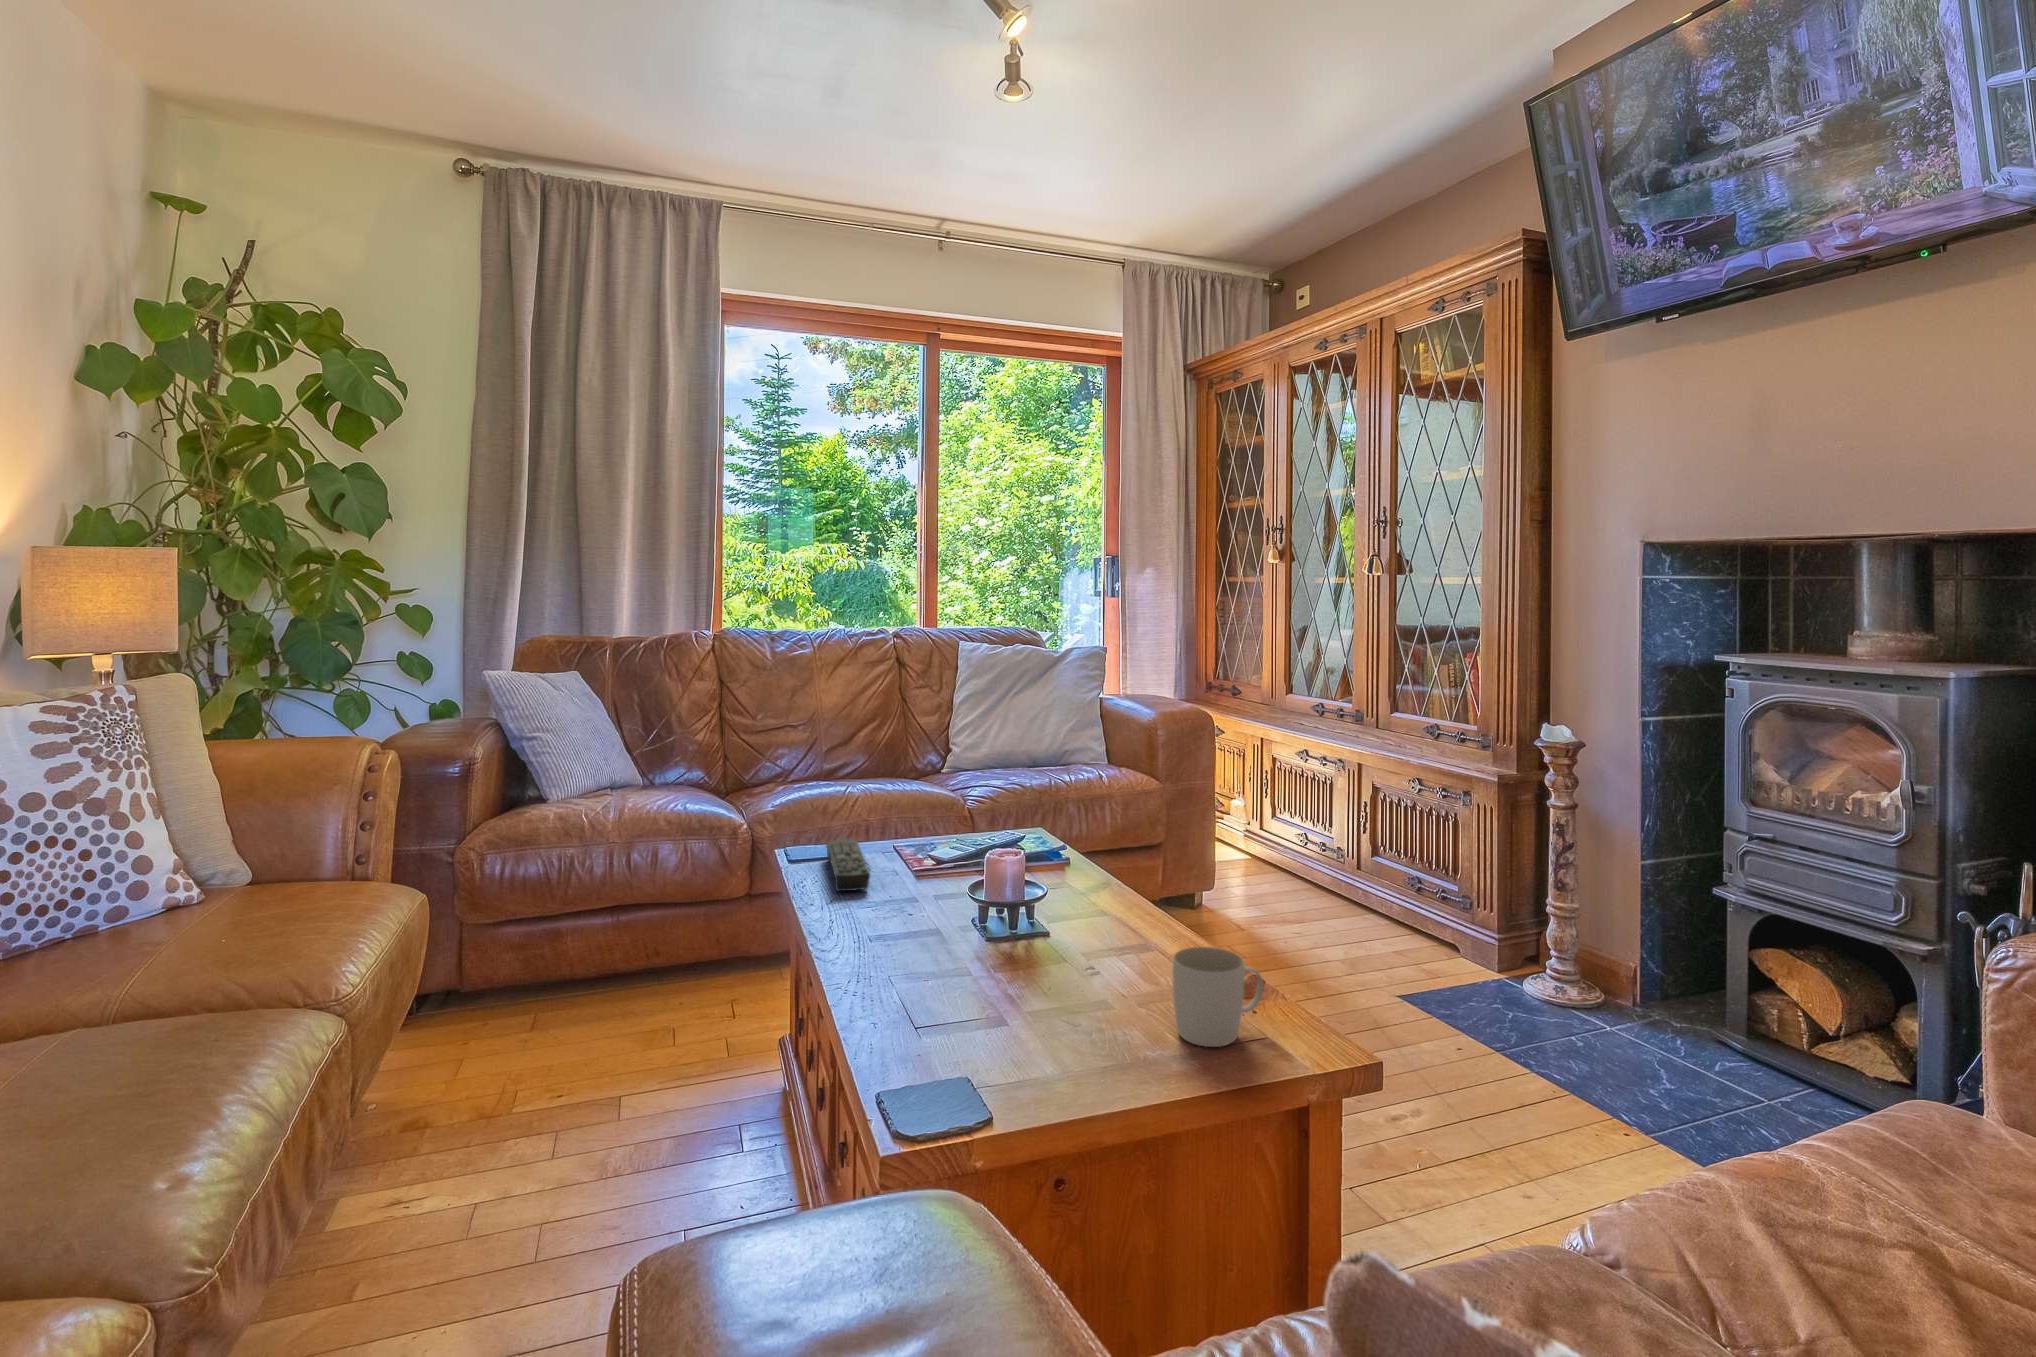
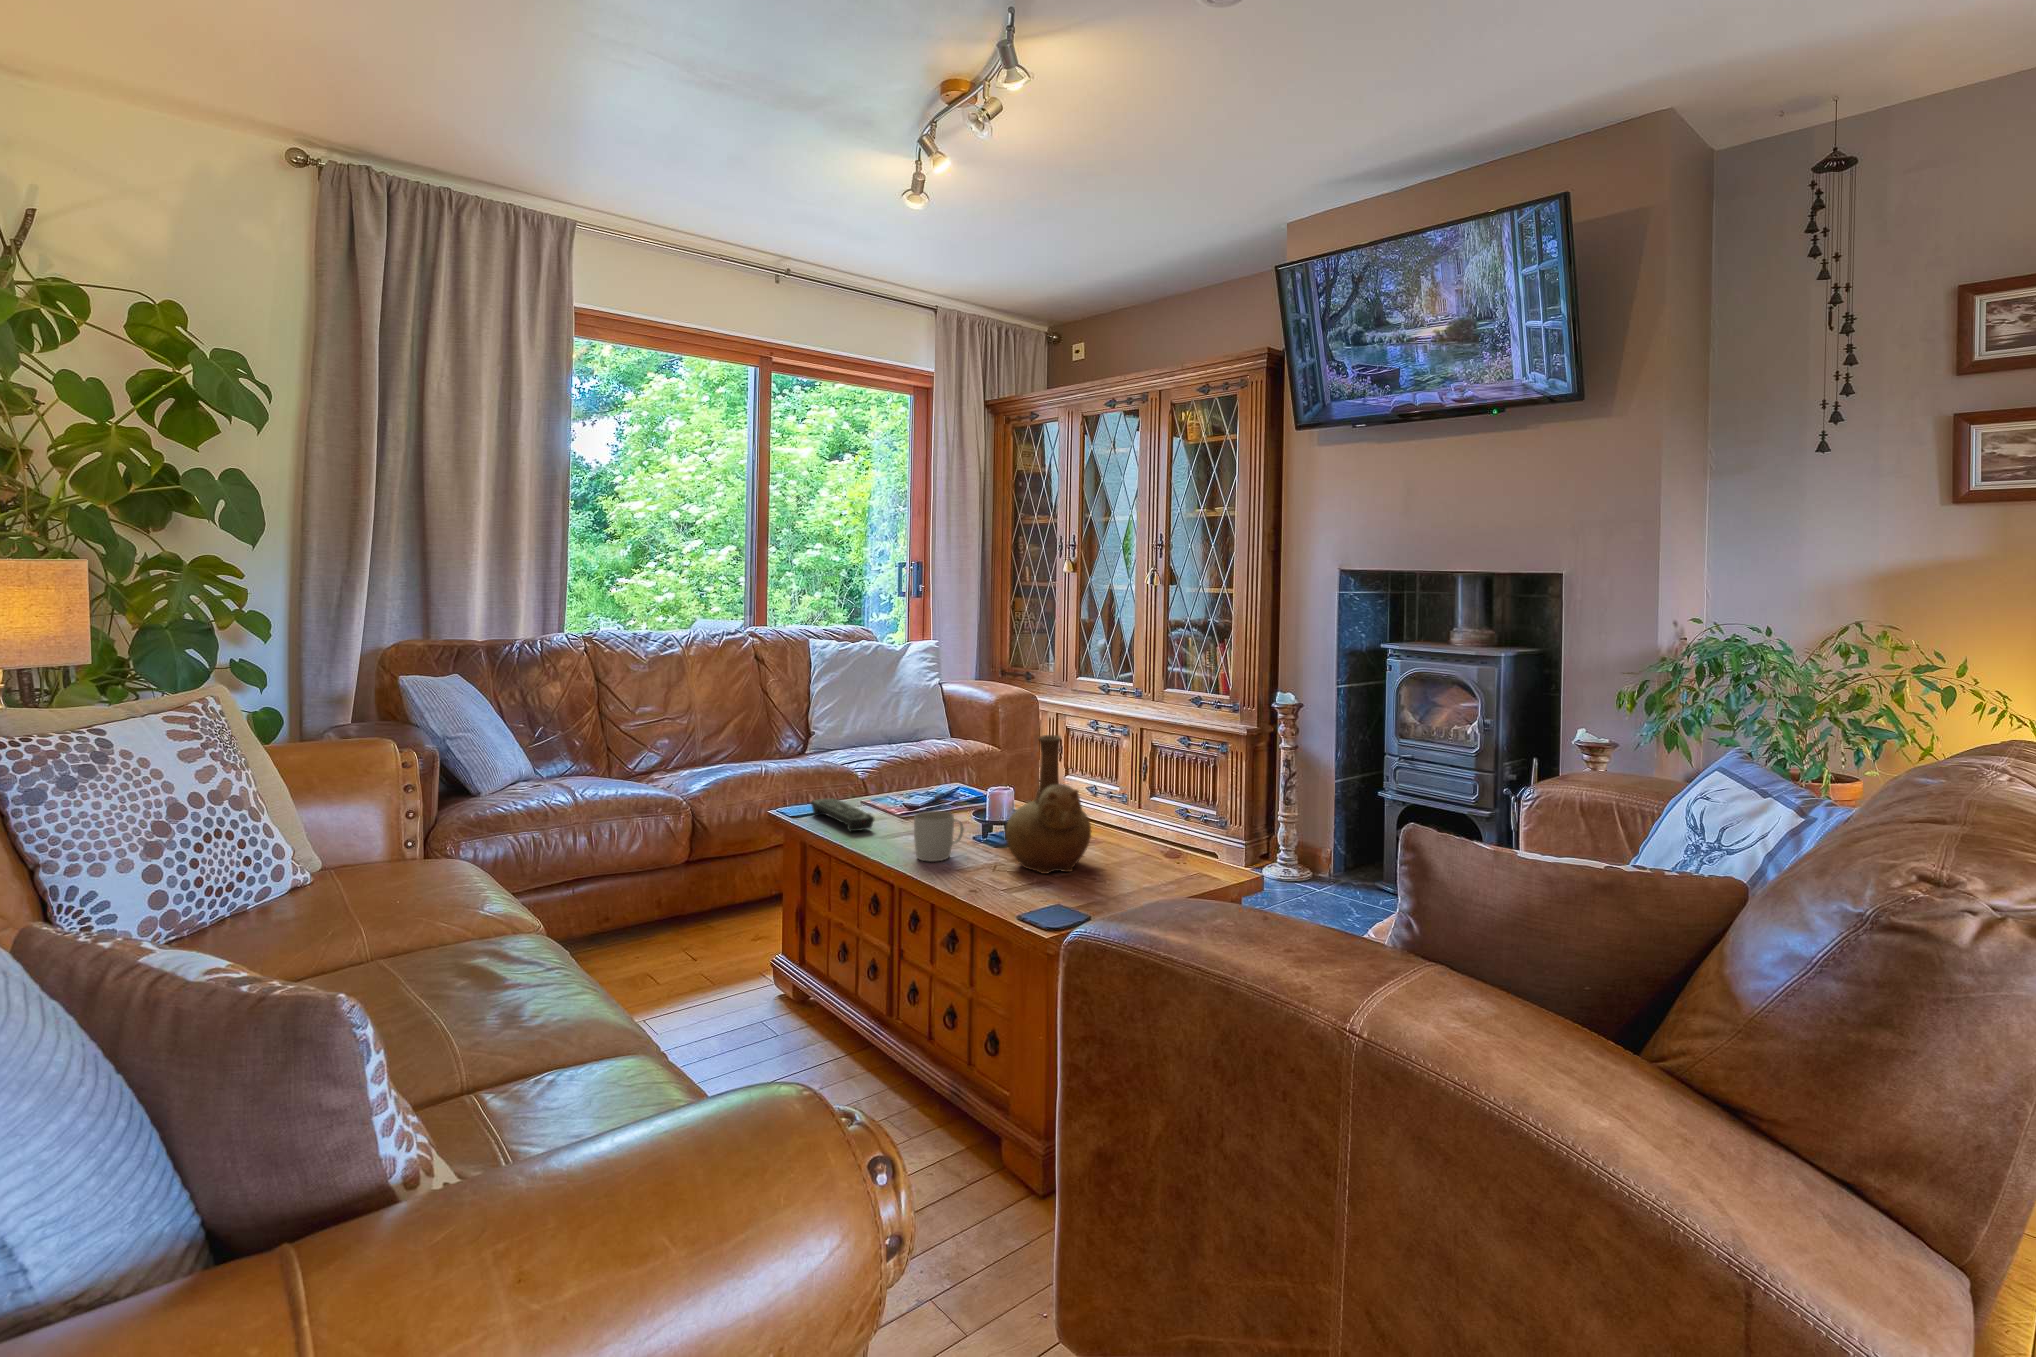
vase: none [973,780,1108,1004] -> present [1005,735,1092,874]
mug: present [1173,947,1263,1047] -> present [914,811,964,862]

